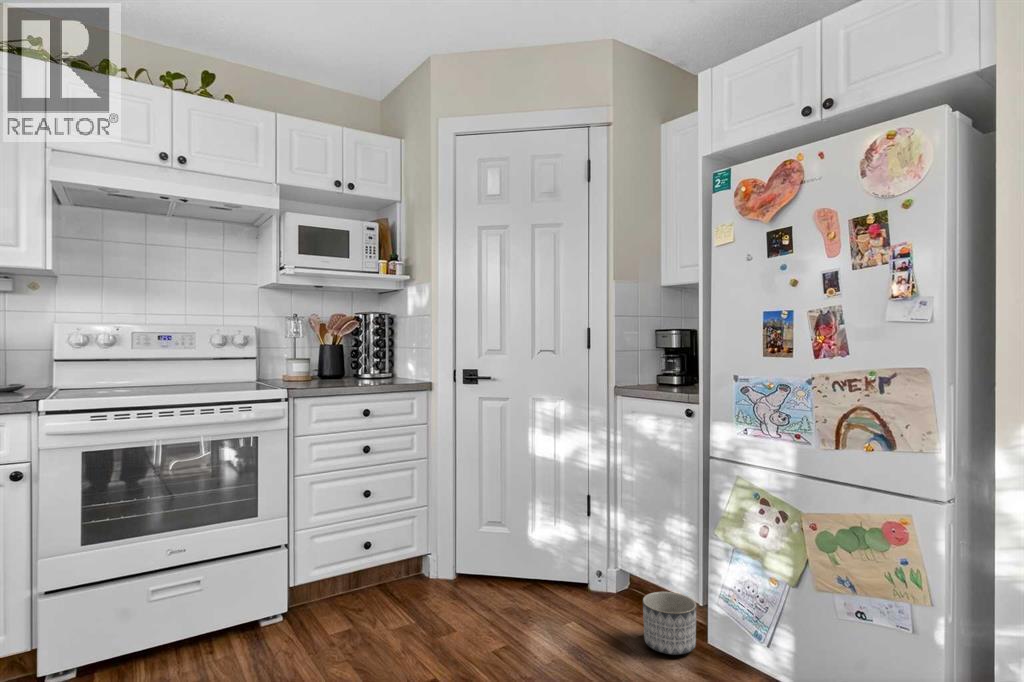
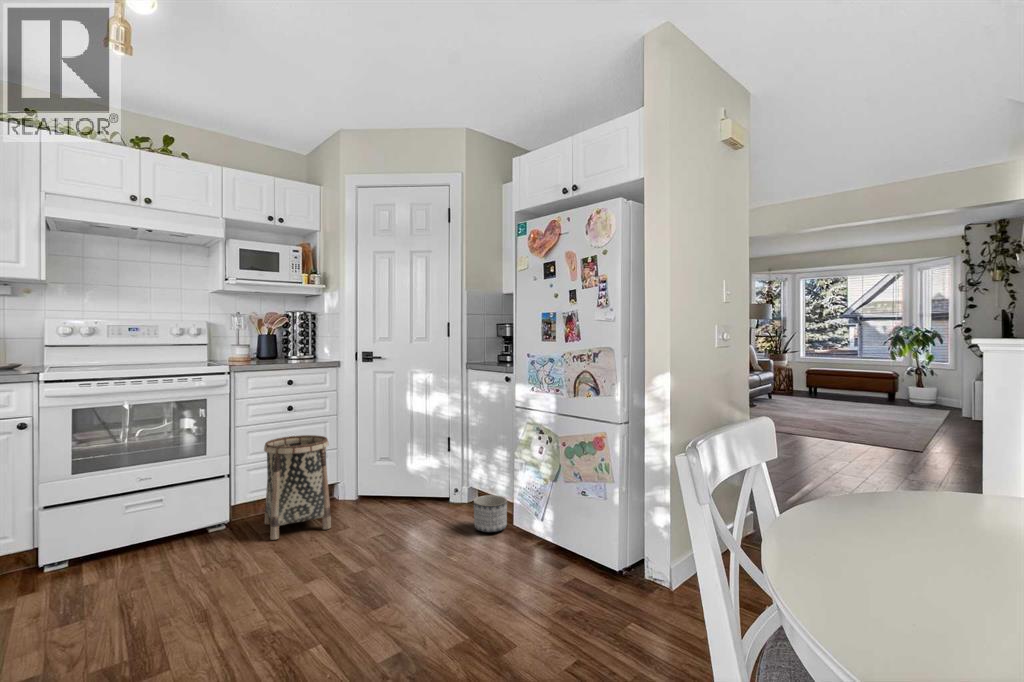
basket: none [334,489,428,647] -> present [264,435,331,540]

